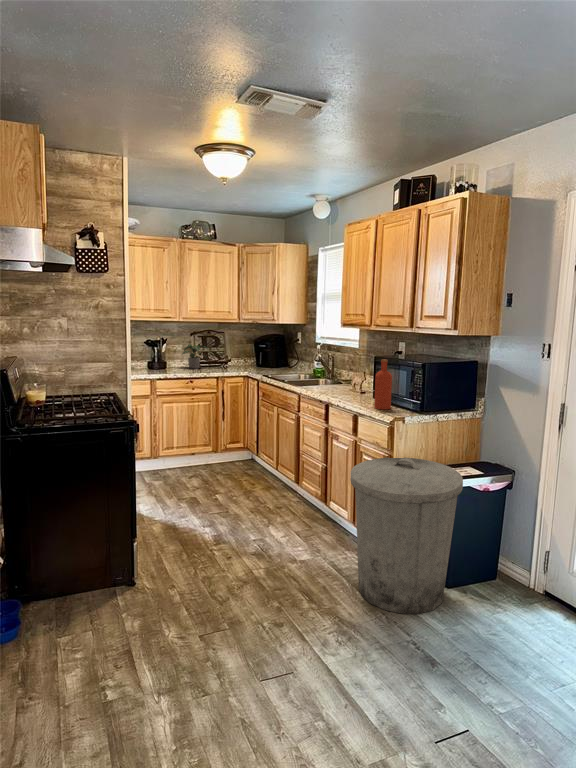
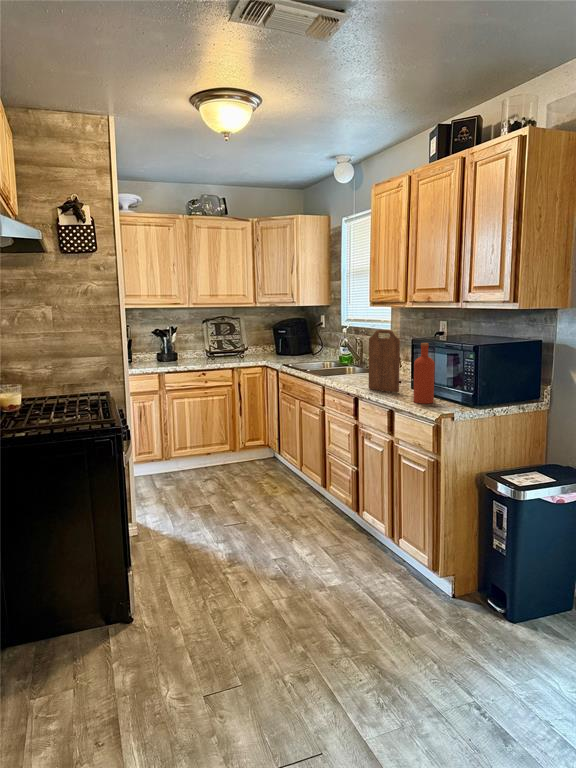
potted plant: present [182,344,207,369] -> none [193,333,224,360]
cutting board: none [338,347,365,401] -> present [369,330,400,393]
trash can: present [350,458,463,614] -> none [388,462,533,662]

